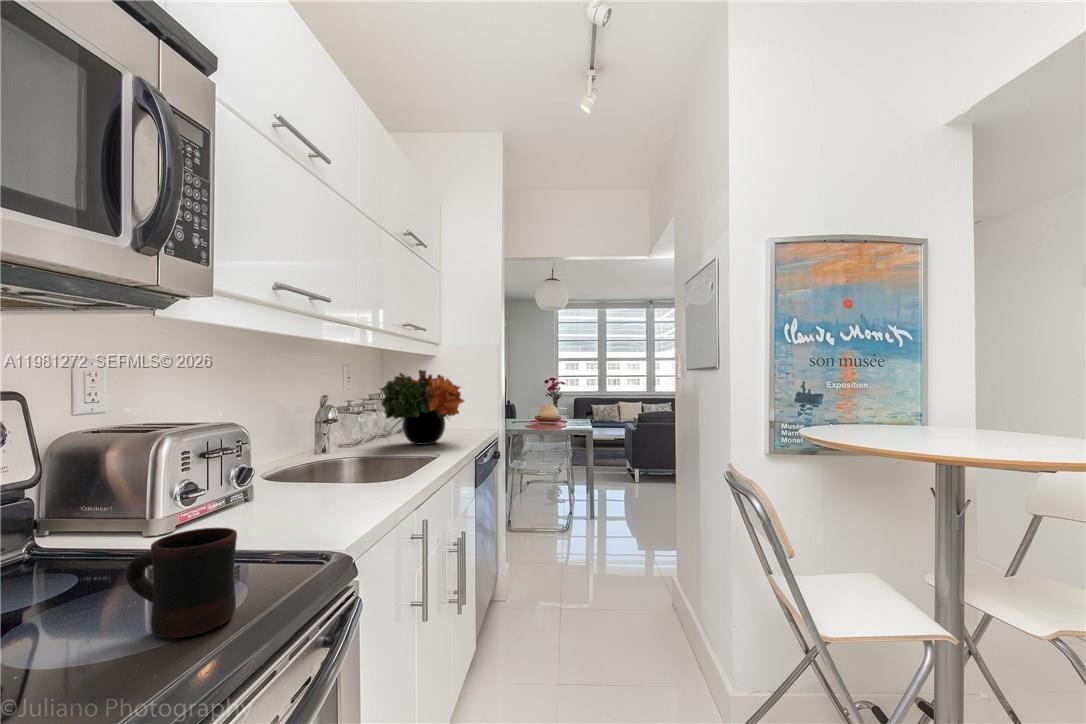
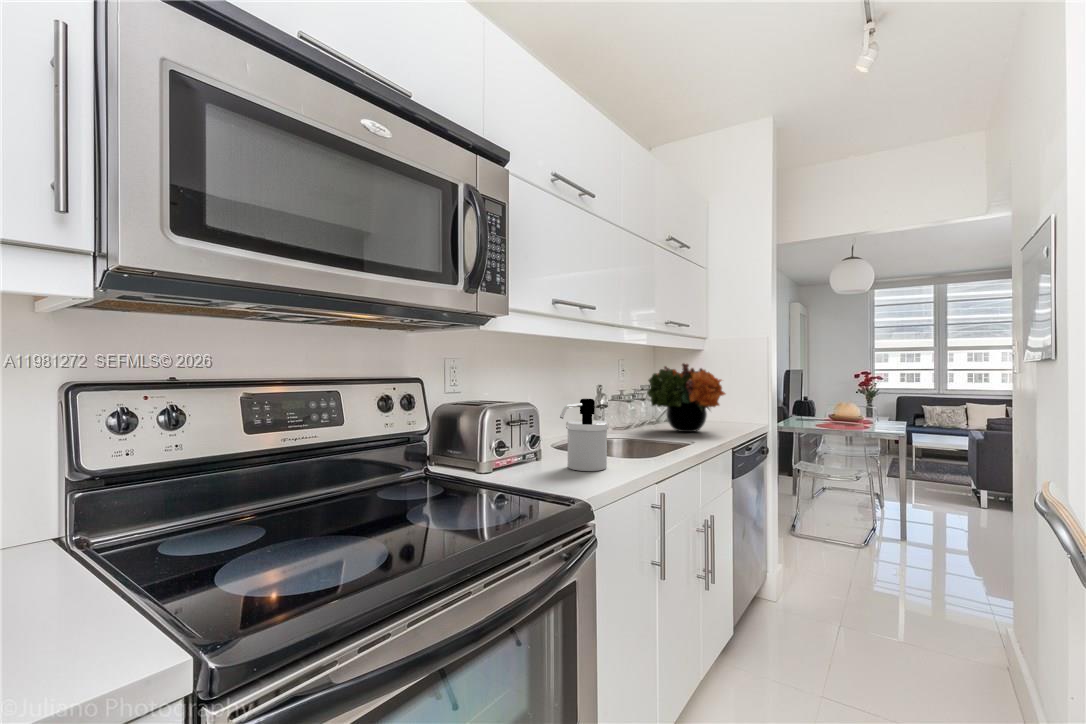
soap dispenser: none [291,413,355,508] -> present [560,399,608,471]
mug: present [126,528,237,638] -> none [458,466,512,527]

